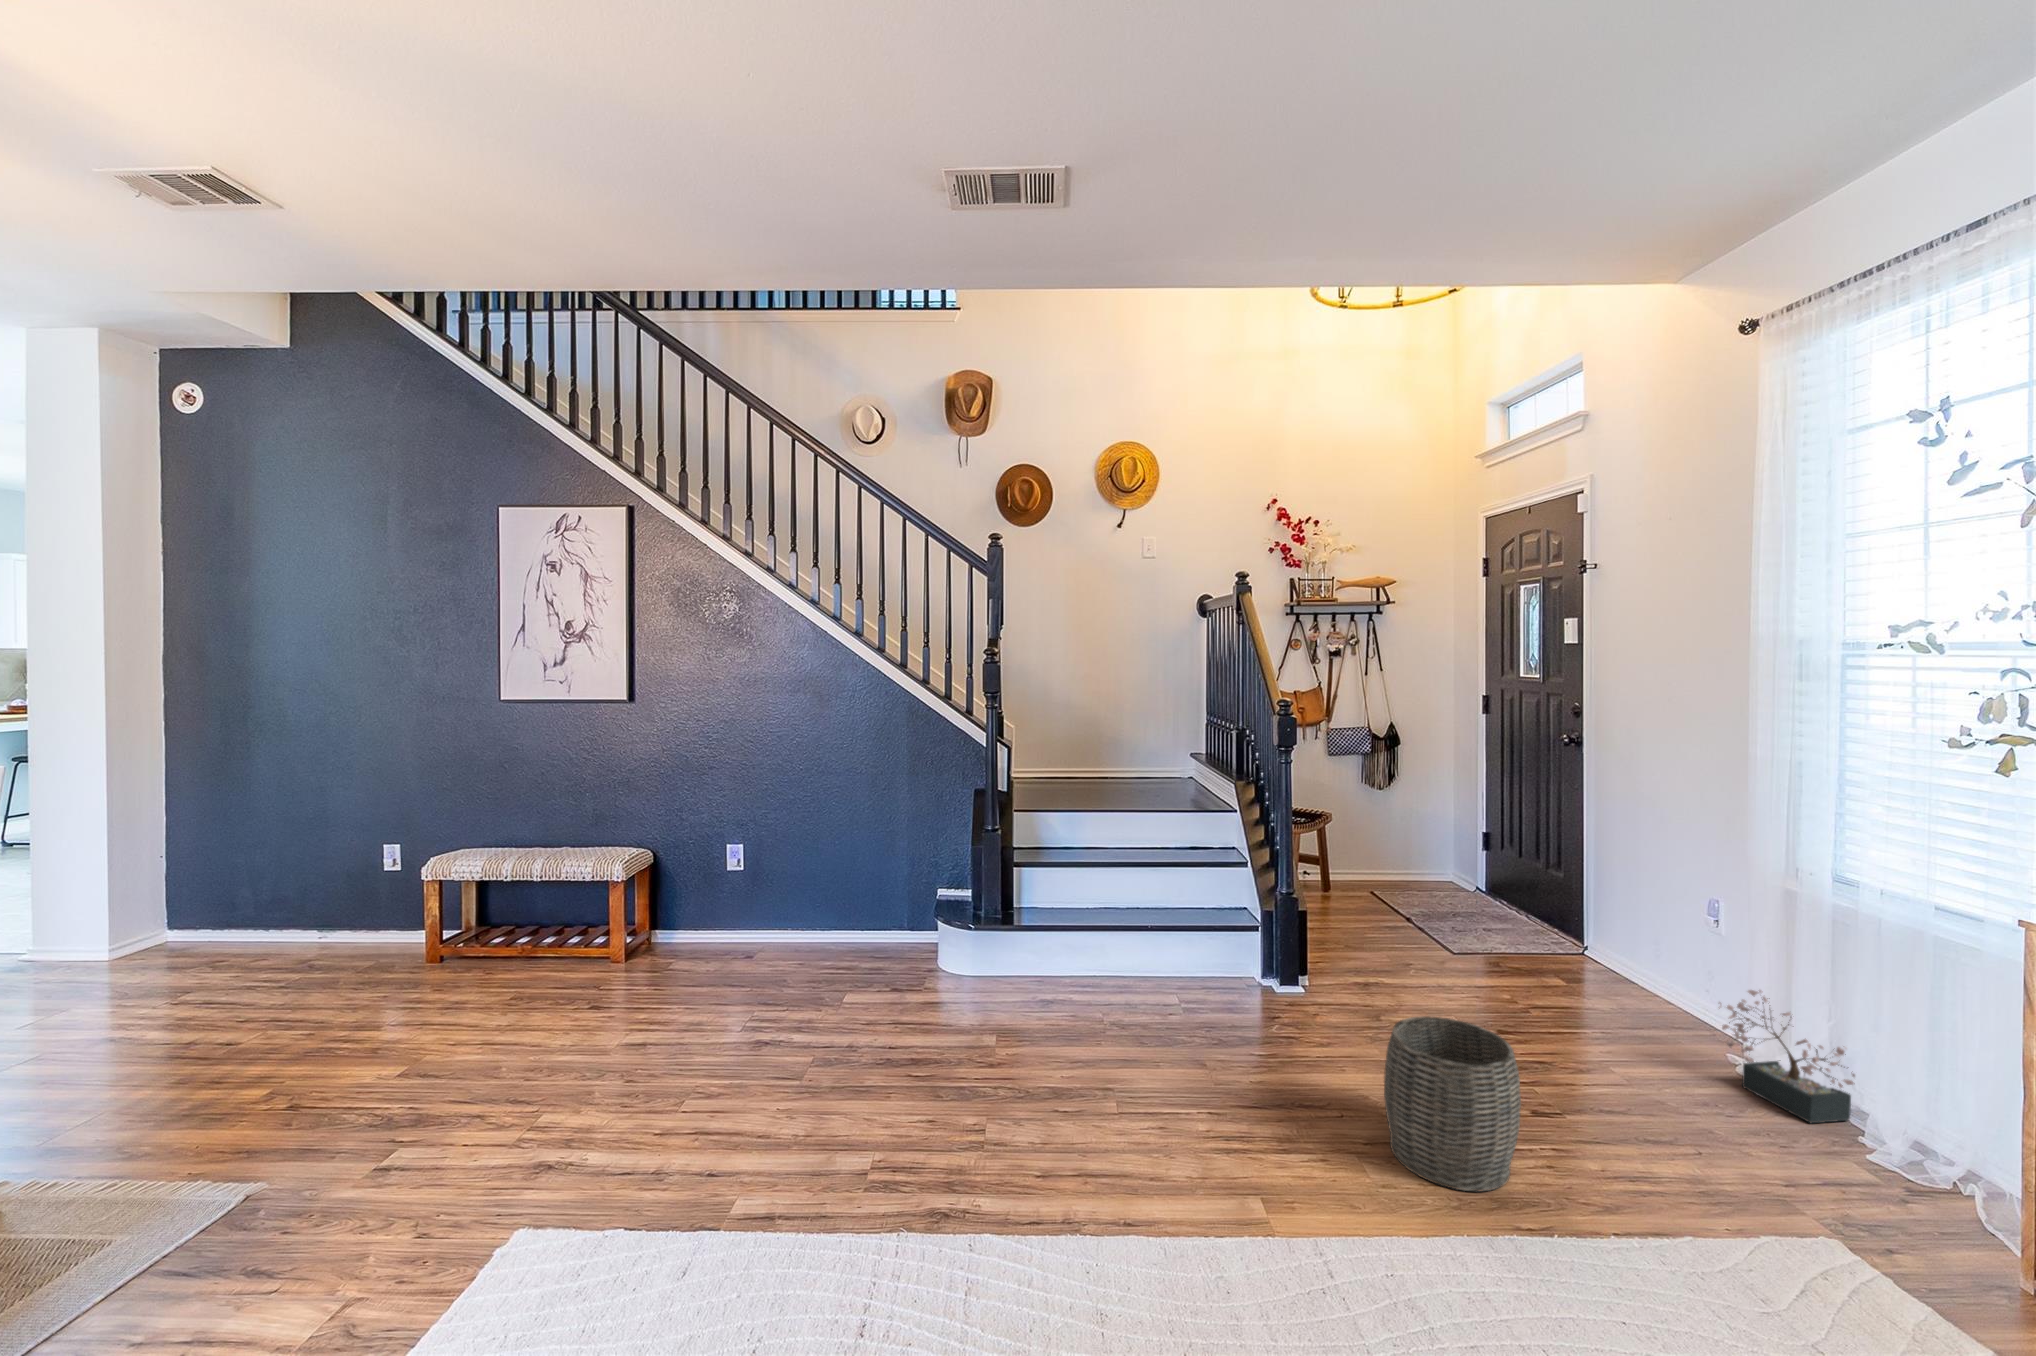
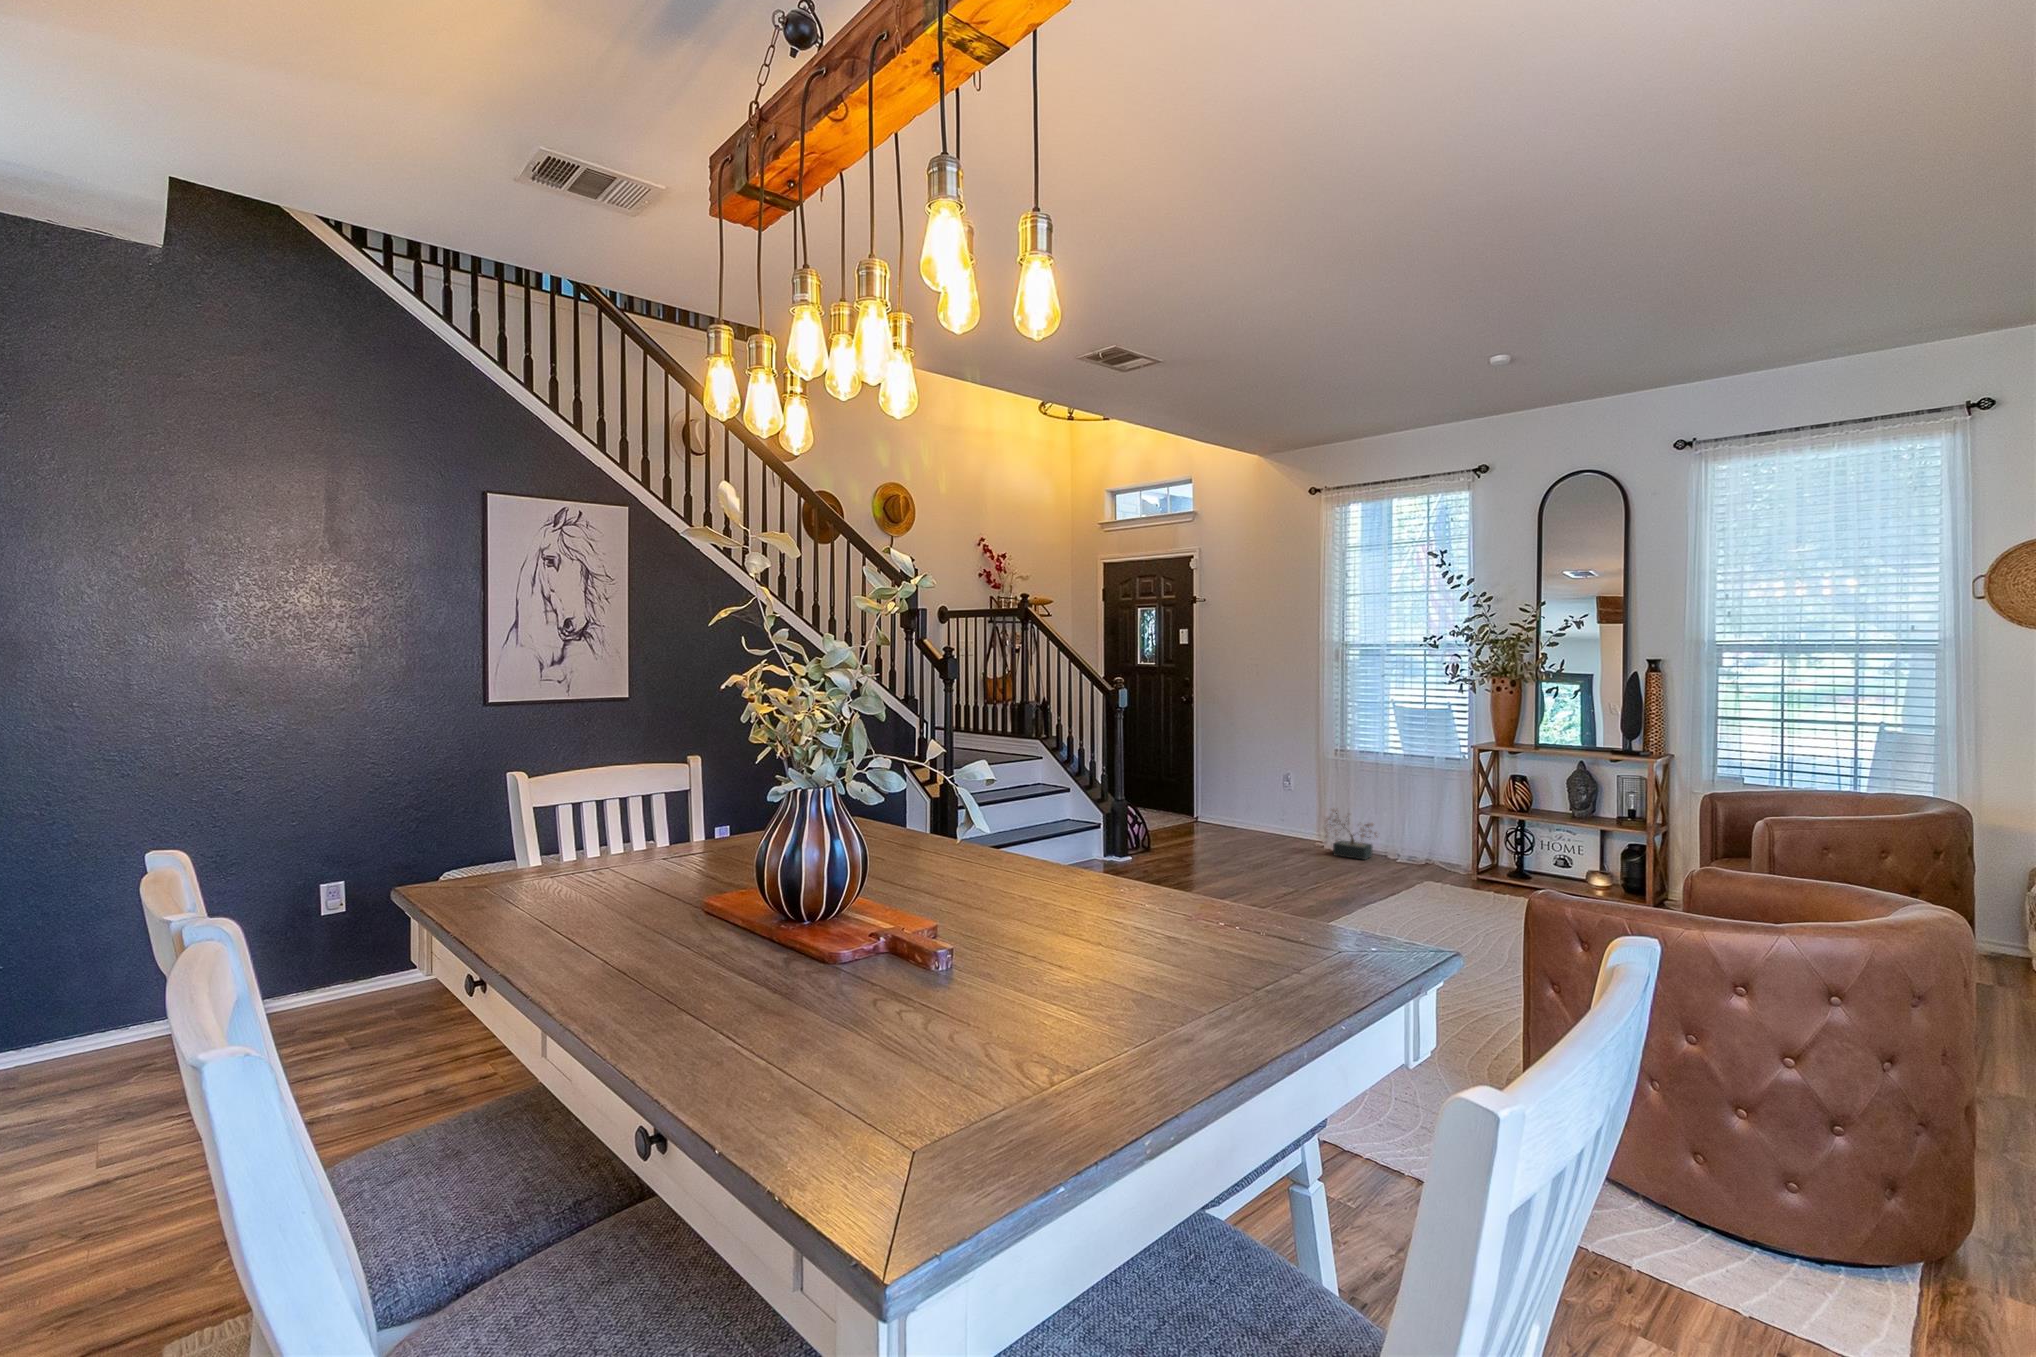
woven basket: present [1384,1016,1521,1191] -> none [1264,831,1327,903]

